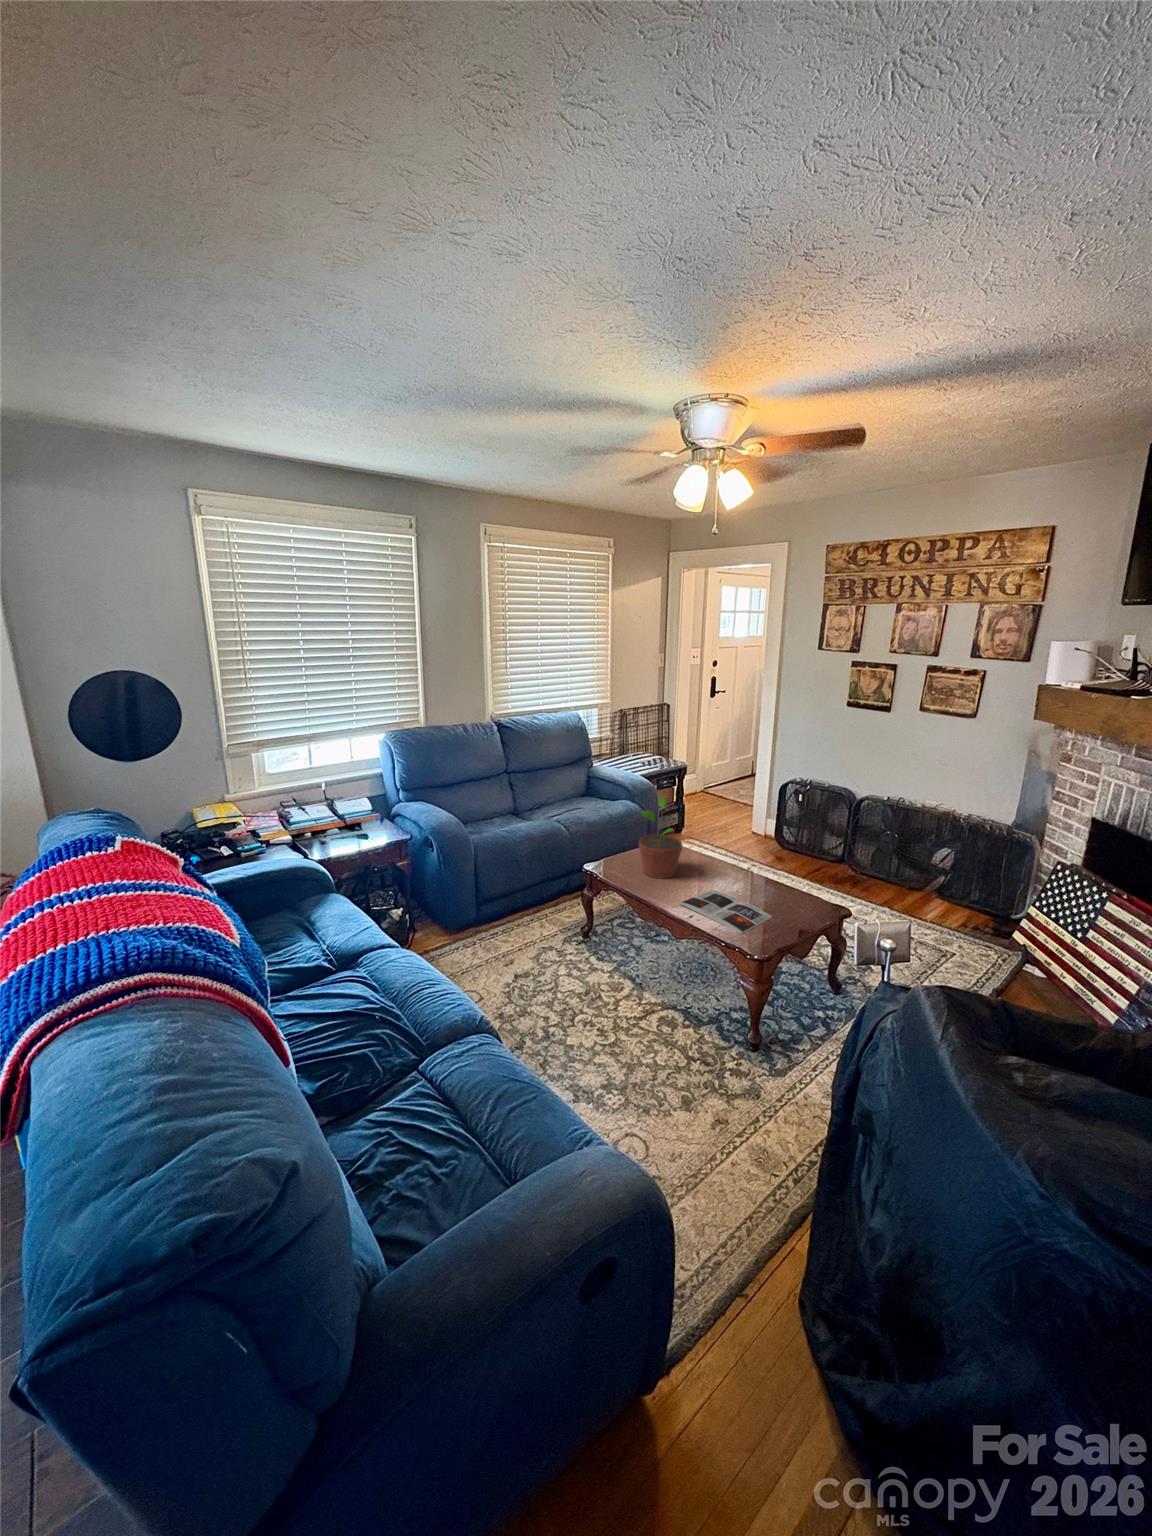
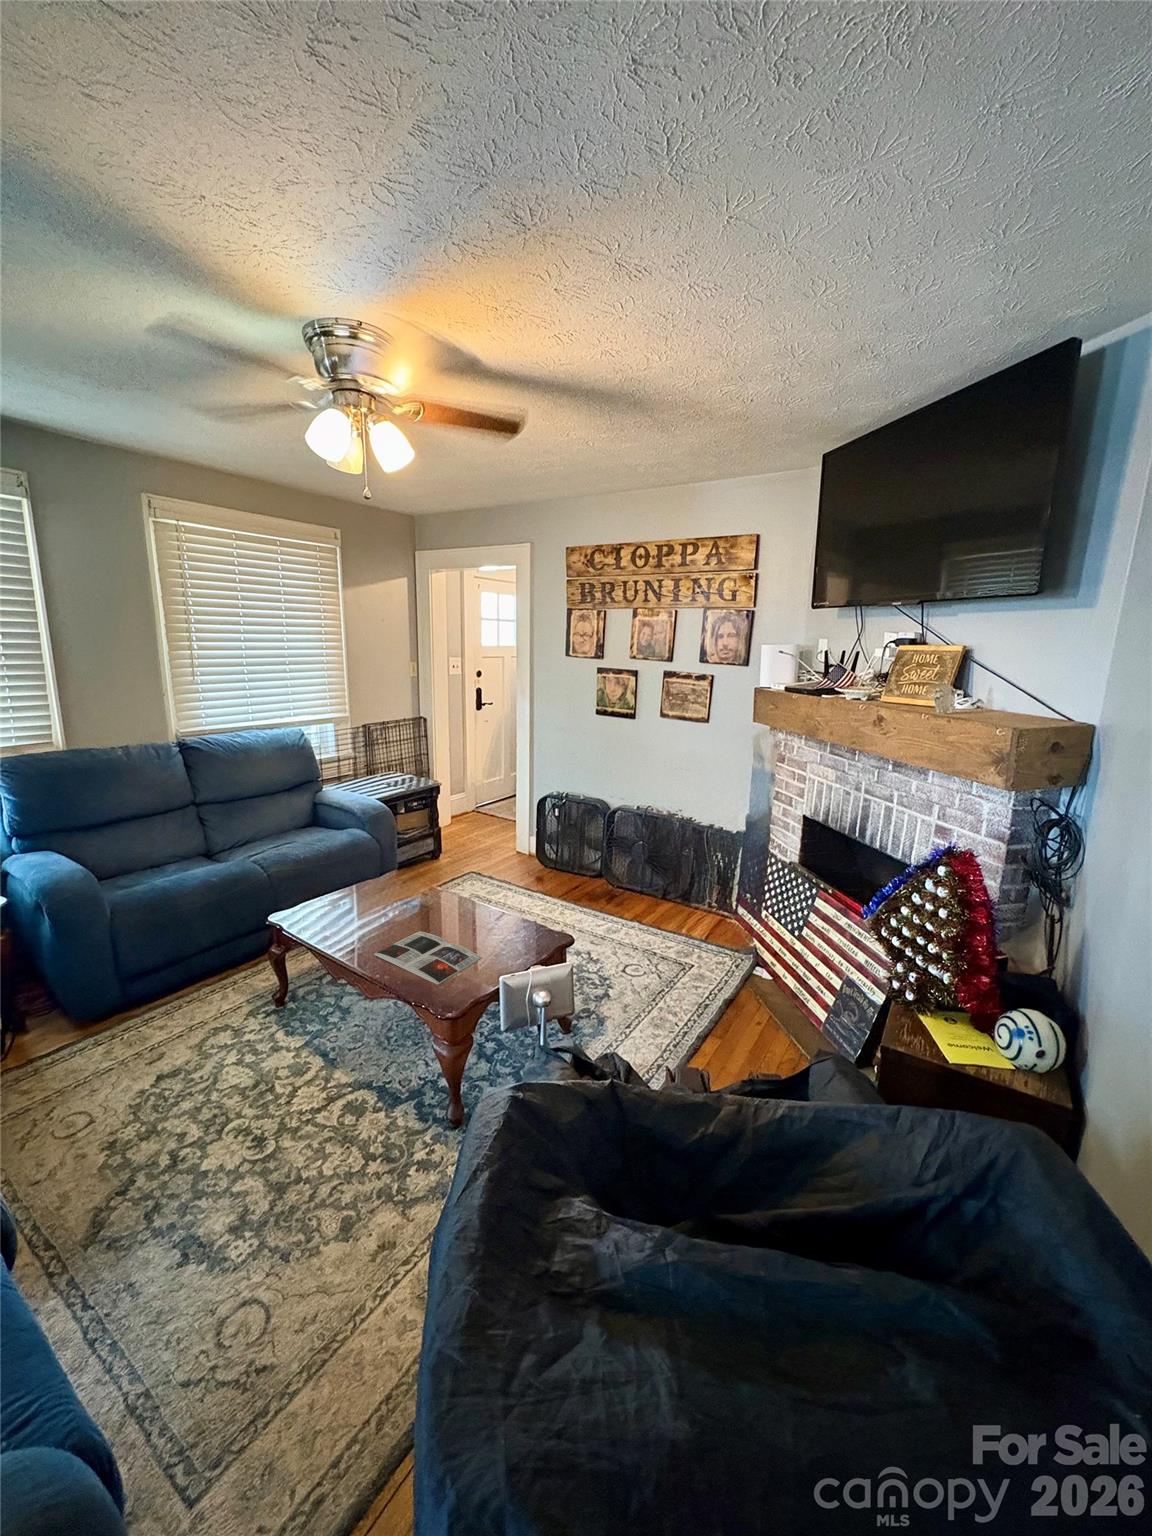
potted plant: present [639,797,682,879] -> none [334,823,391,924]

